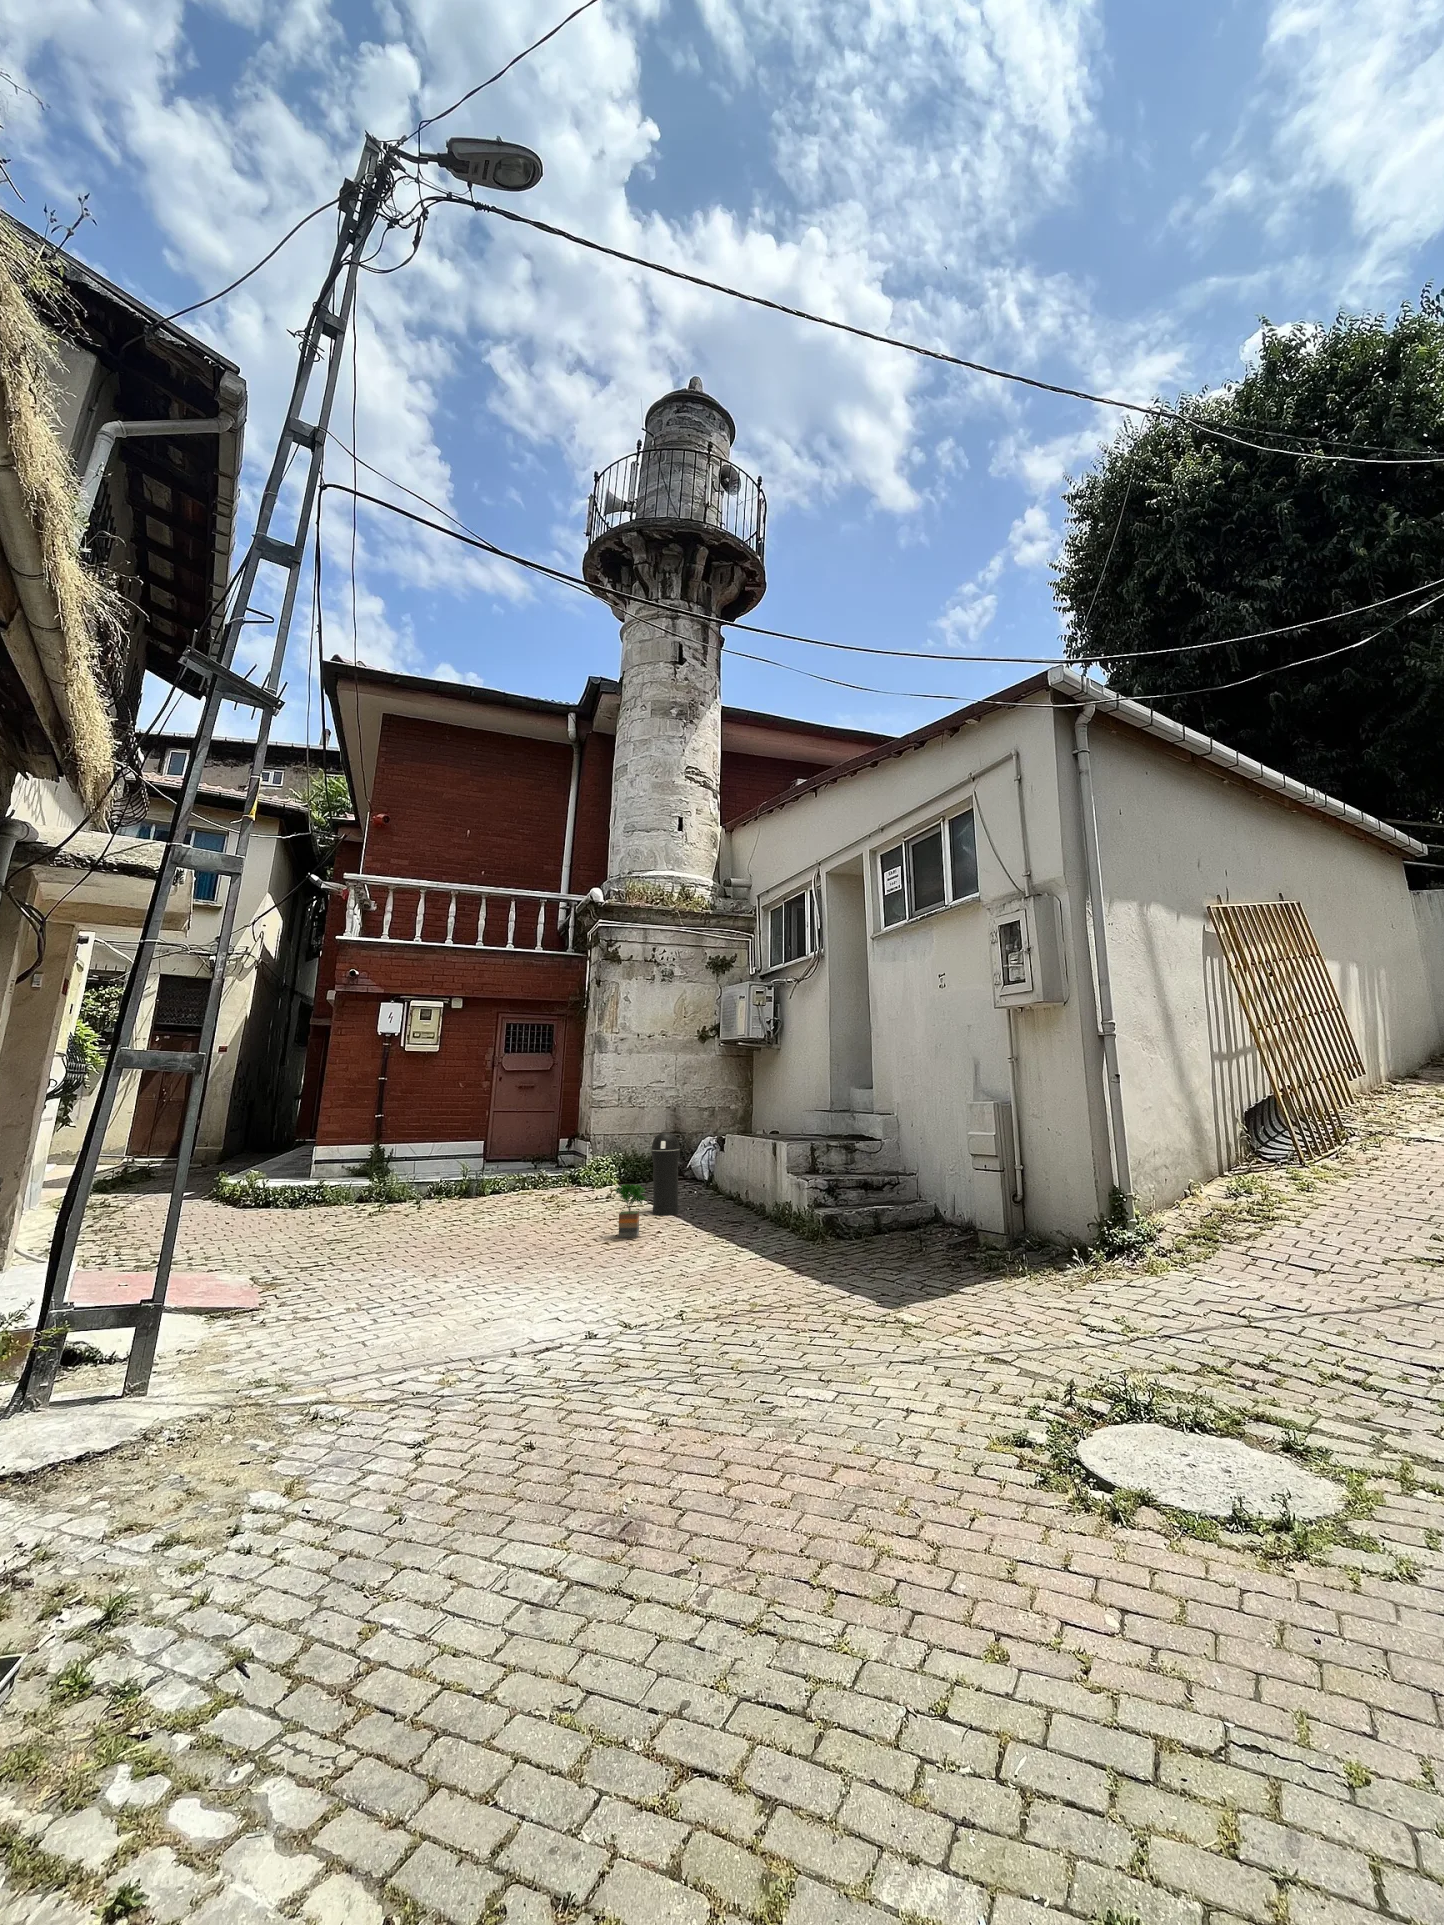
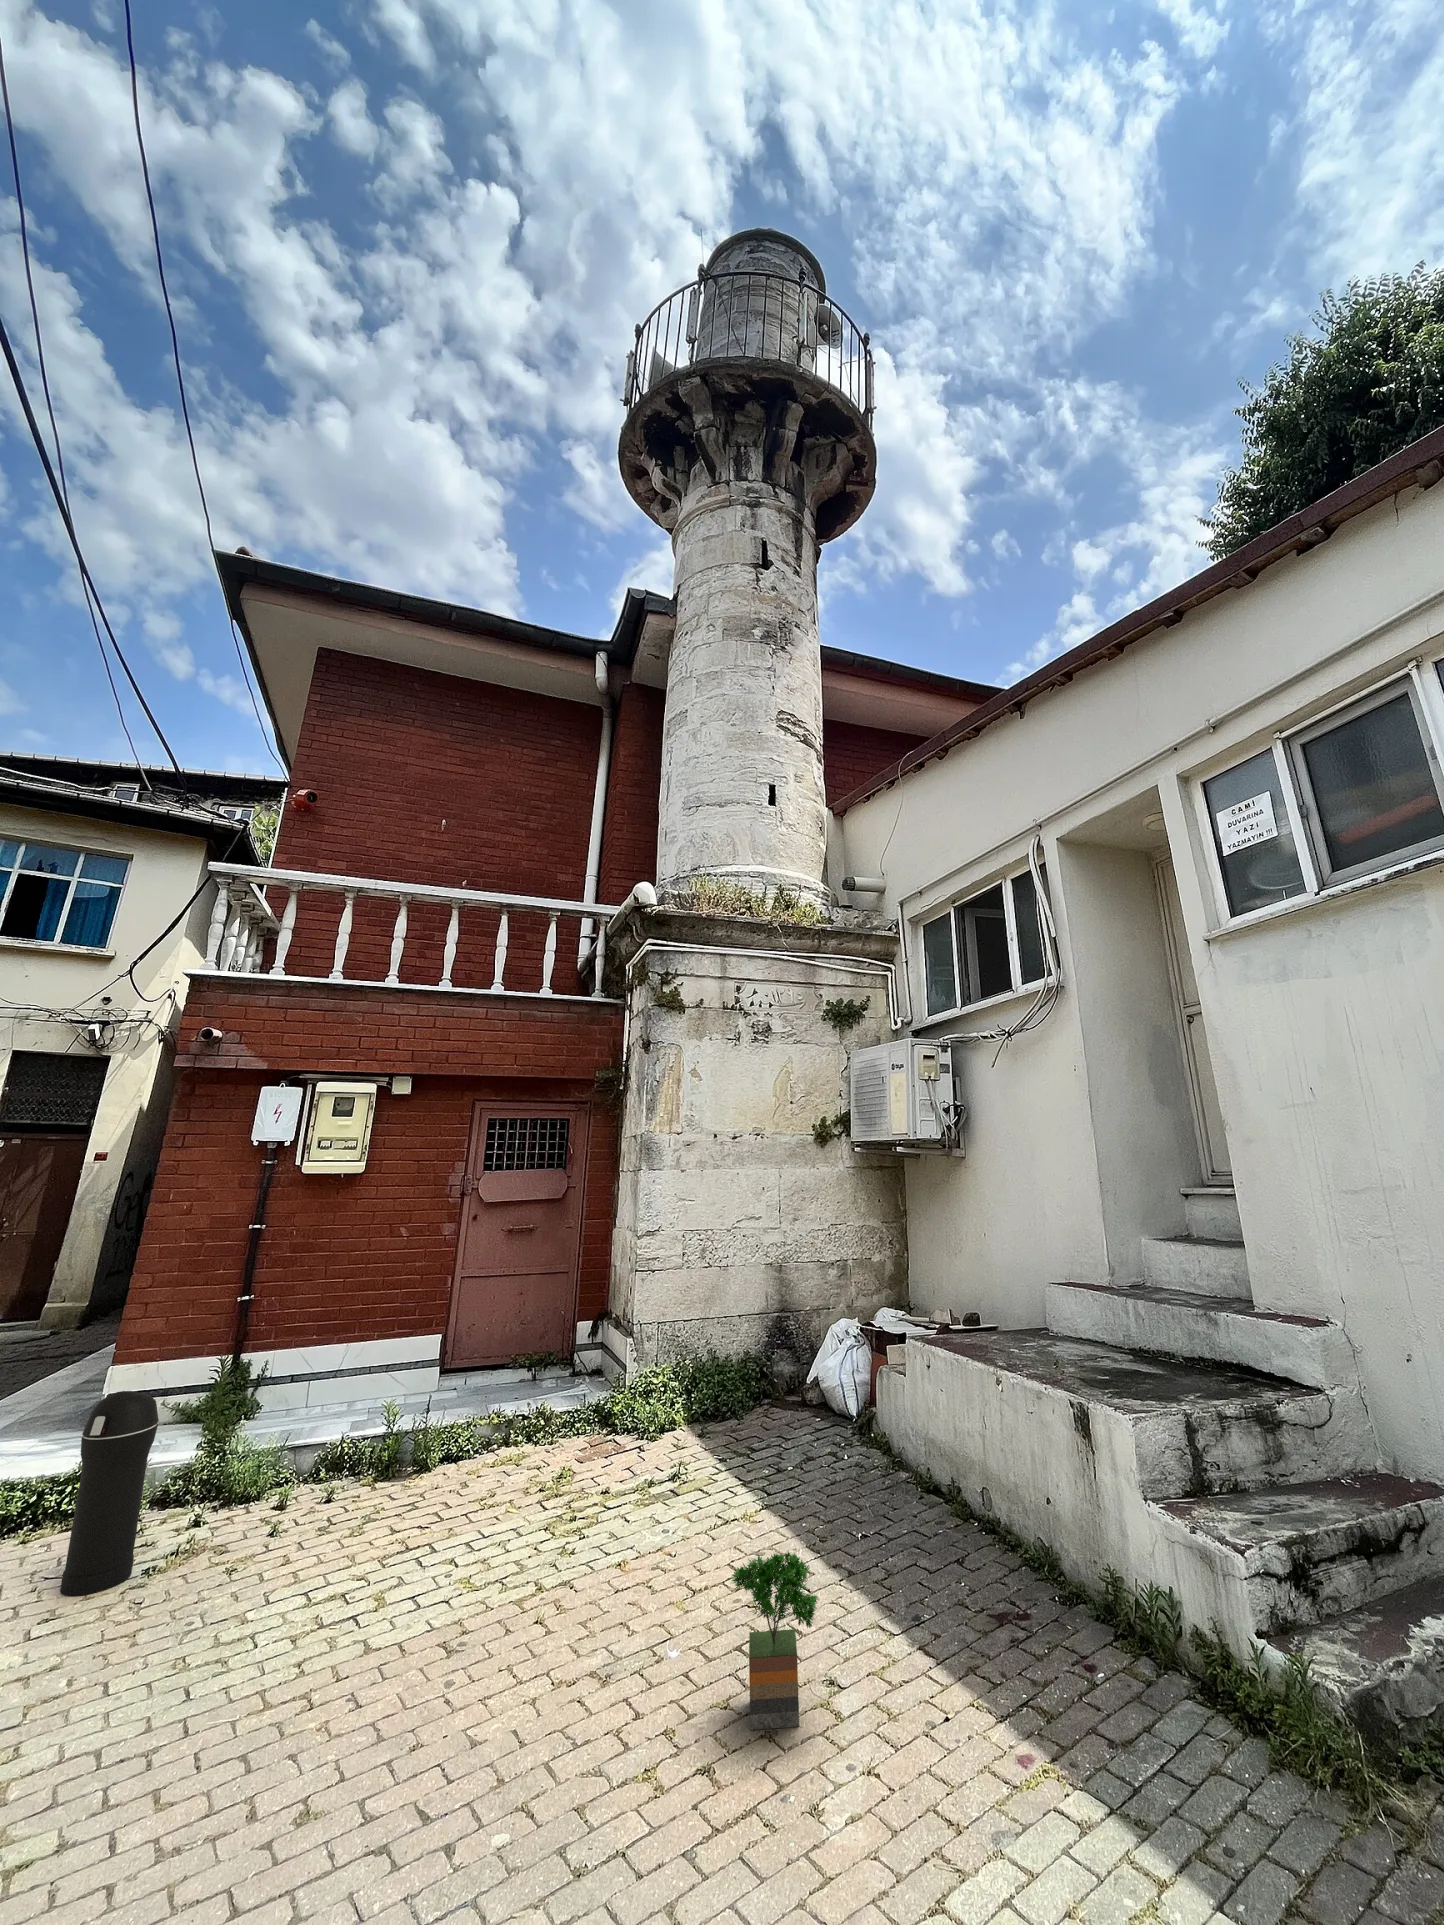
trash can: present [651,1132,680,1216] -> present [60,1391,159,1596]

